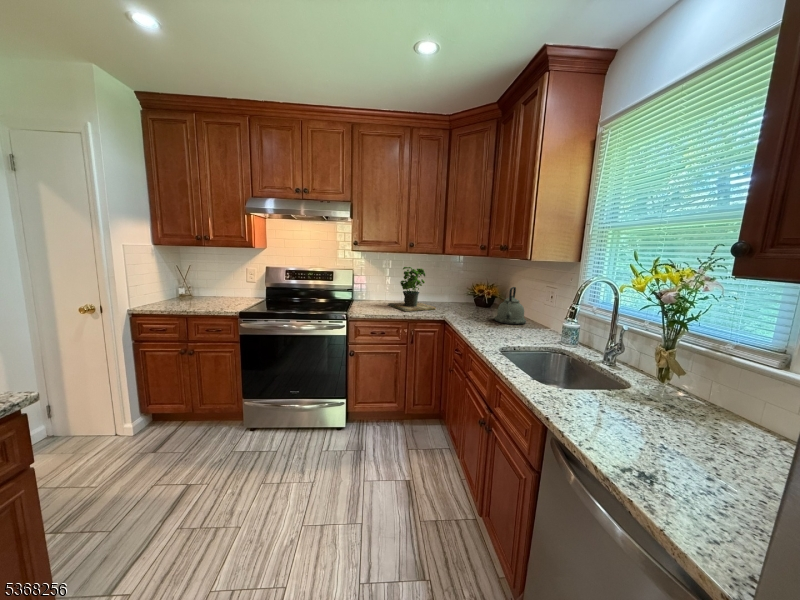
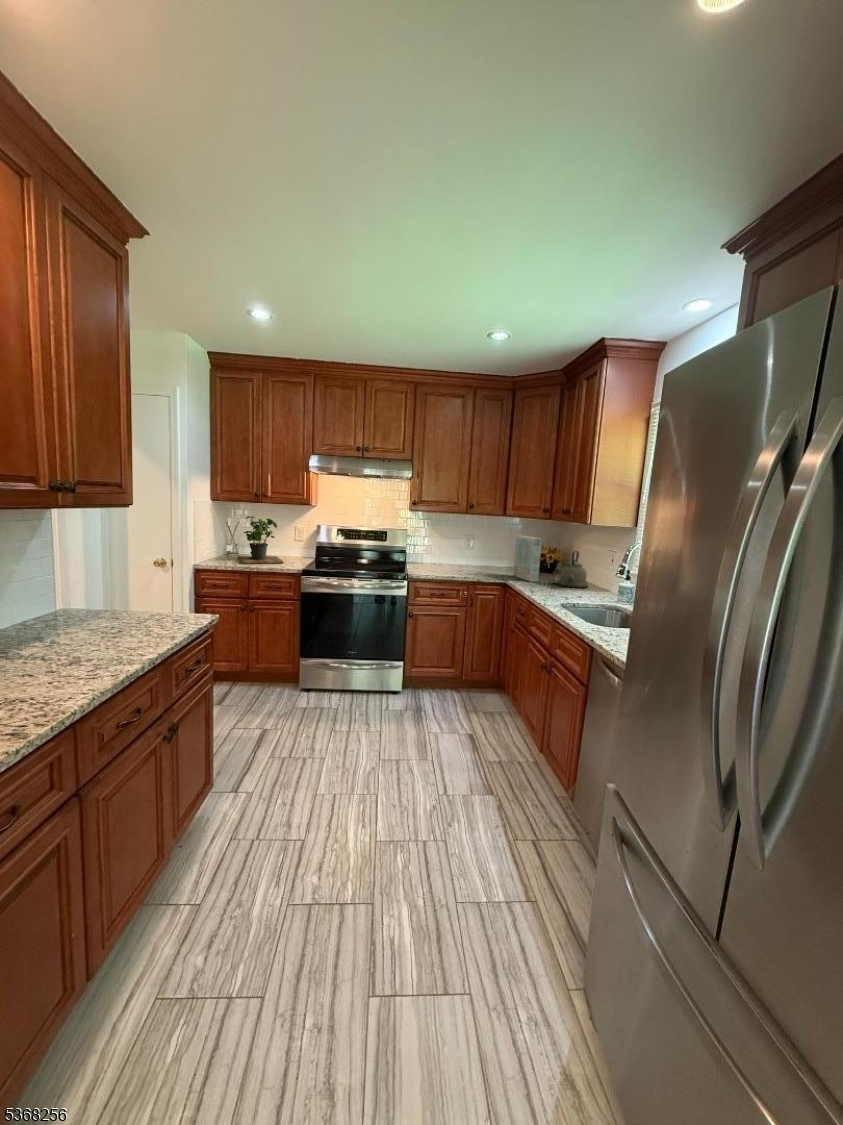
potted plant: present [388,267,436,311] -> present [238,516,283,564]
cereal box: none [452,273,479,318] -> present [513,536,542,581]

